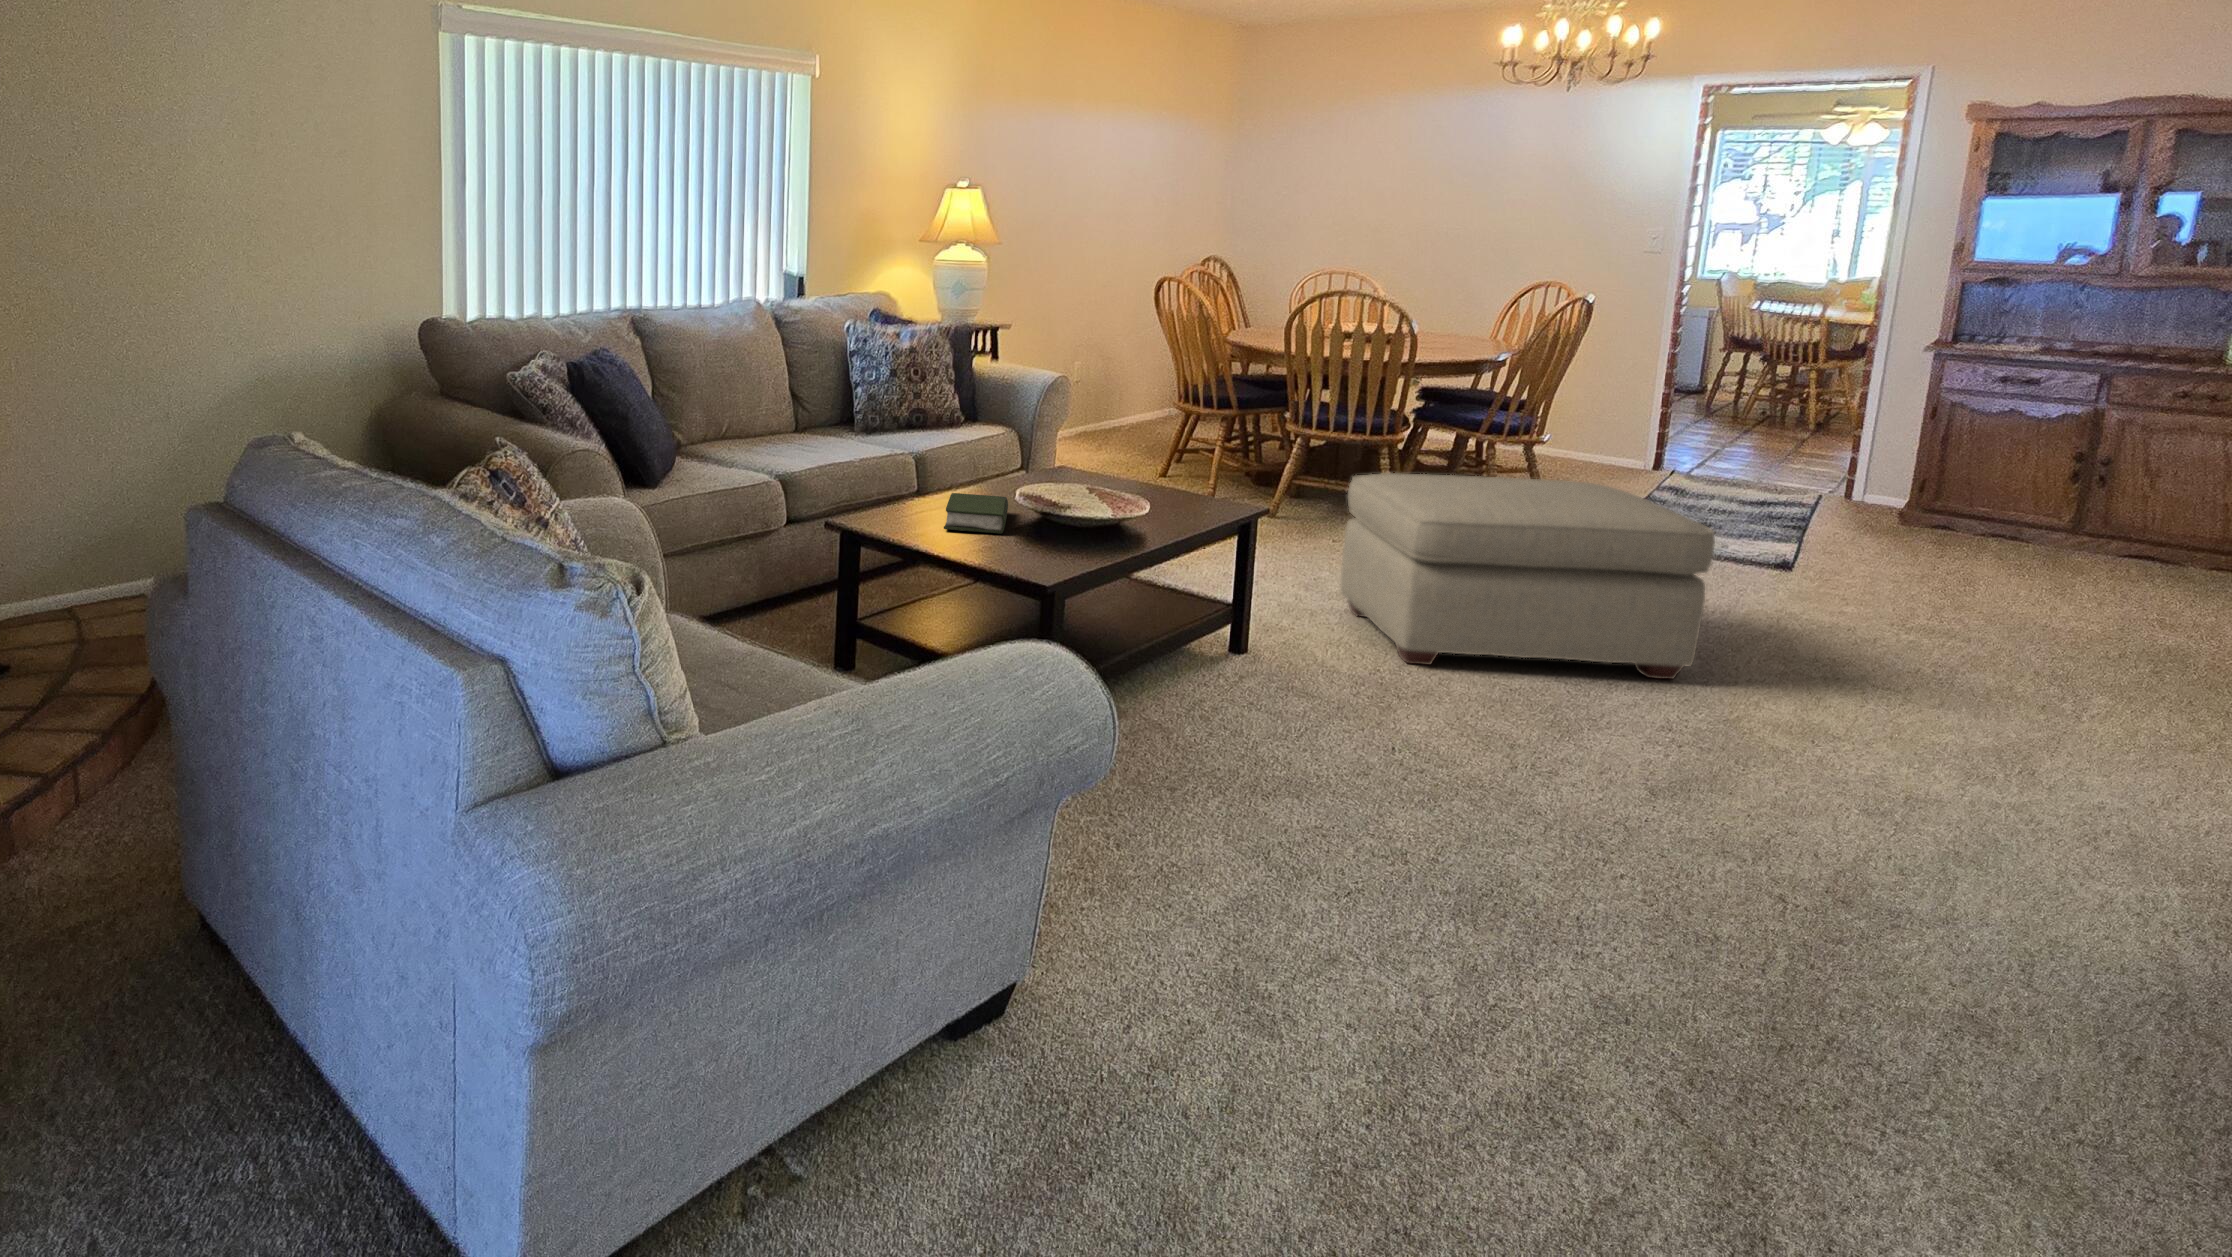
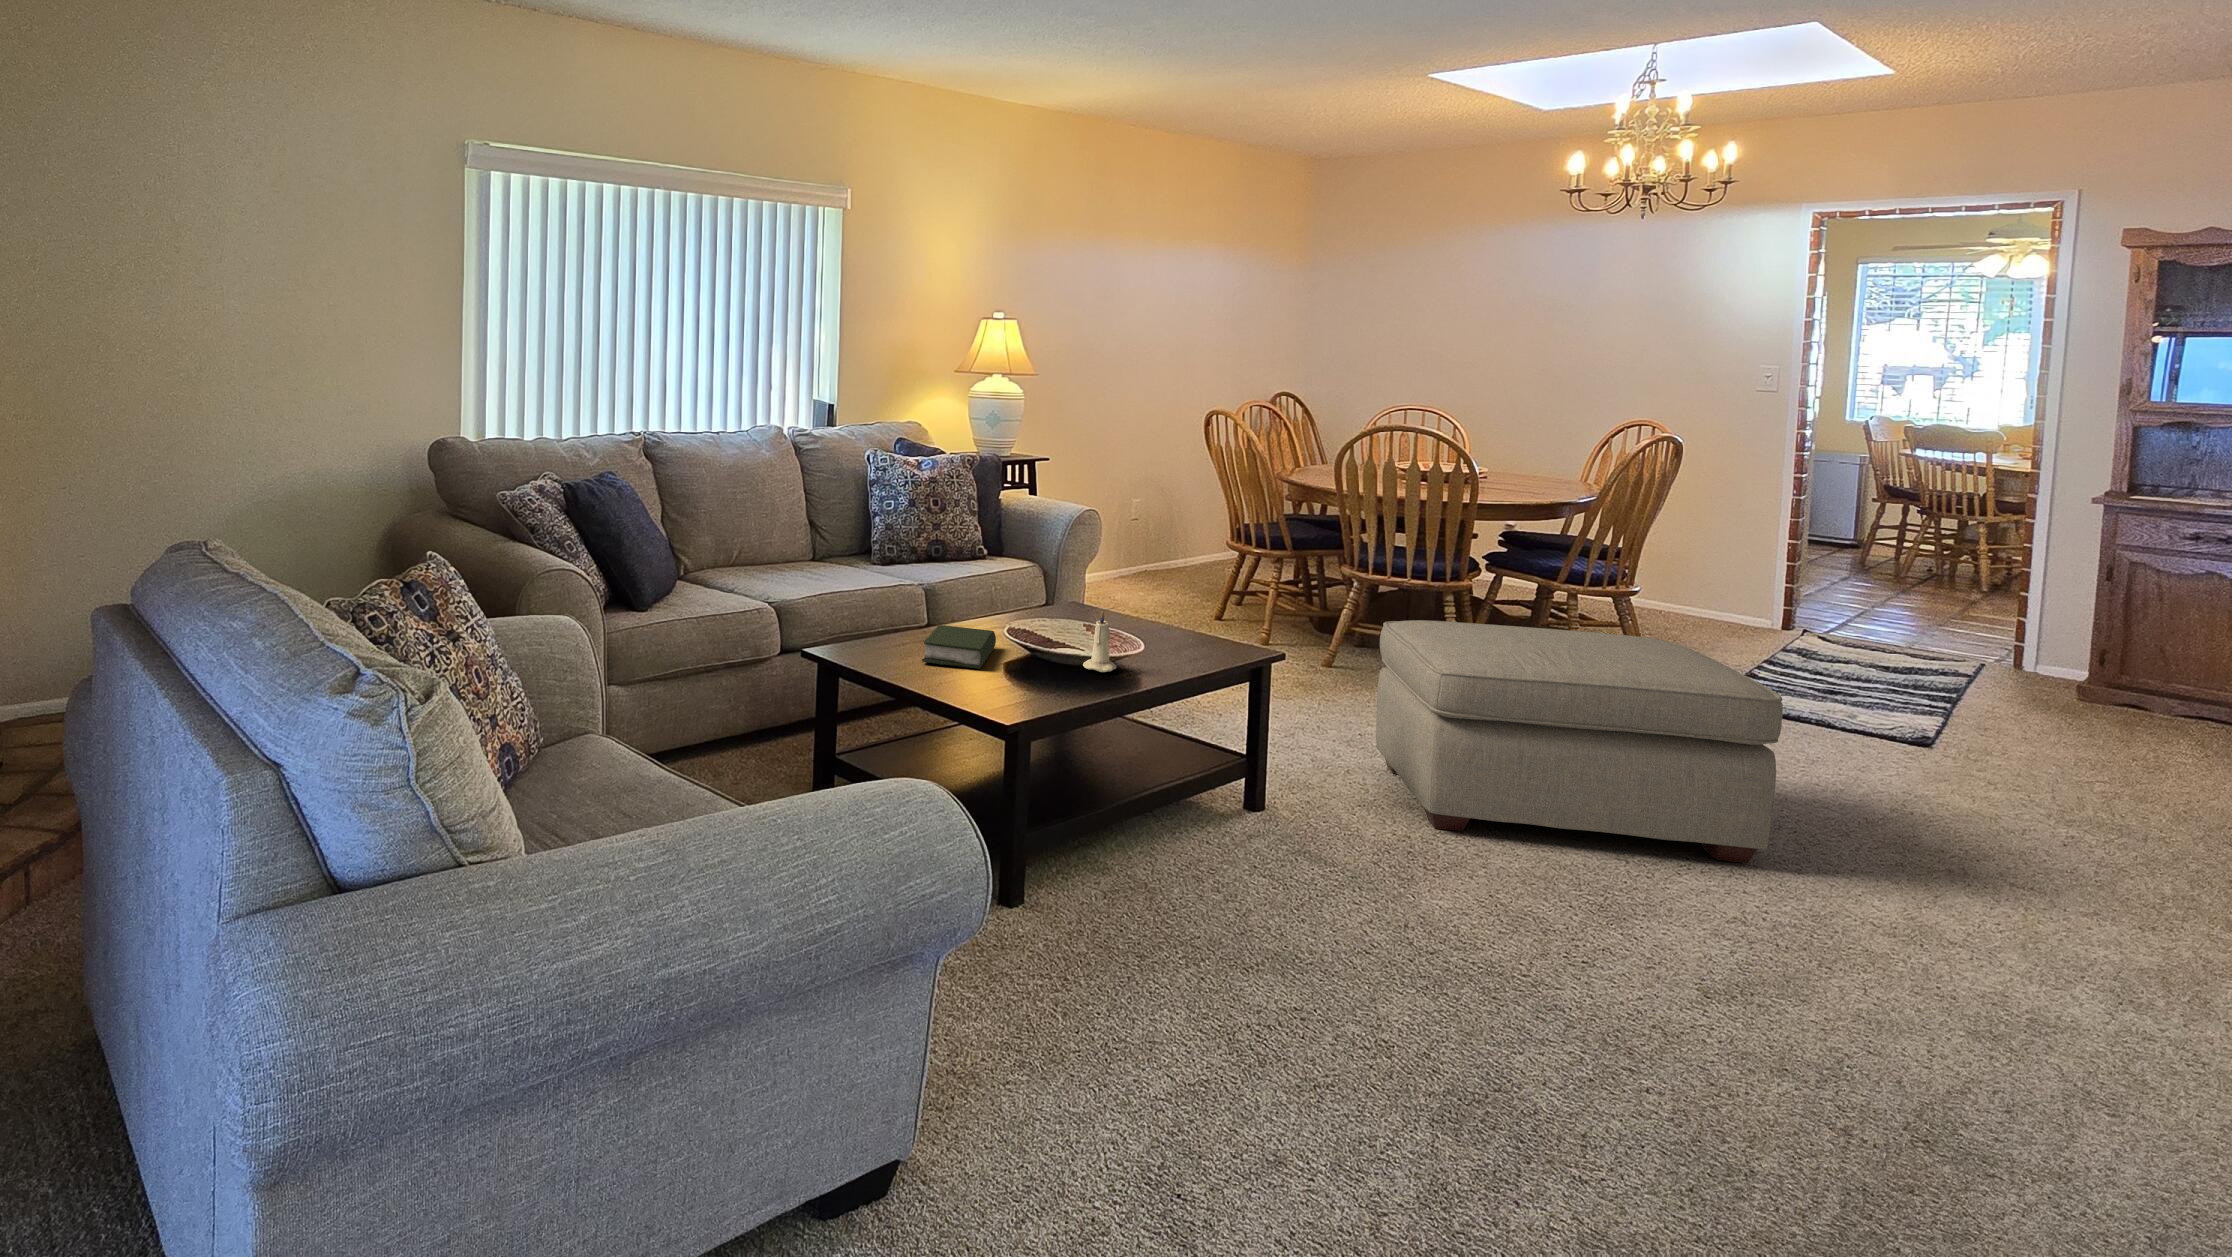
candle: none [1098,473,1130,532] -> present [1083,611,1116,672]

